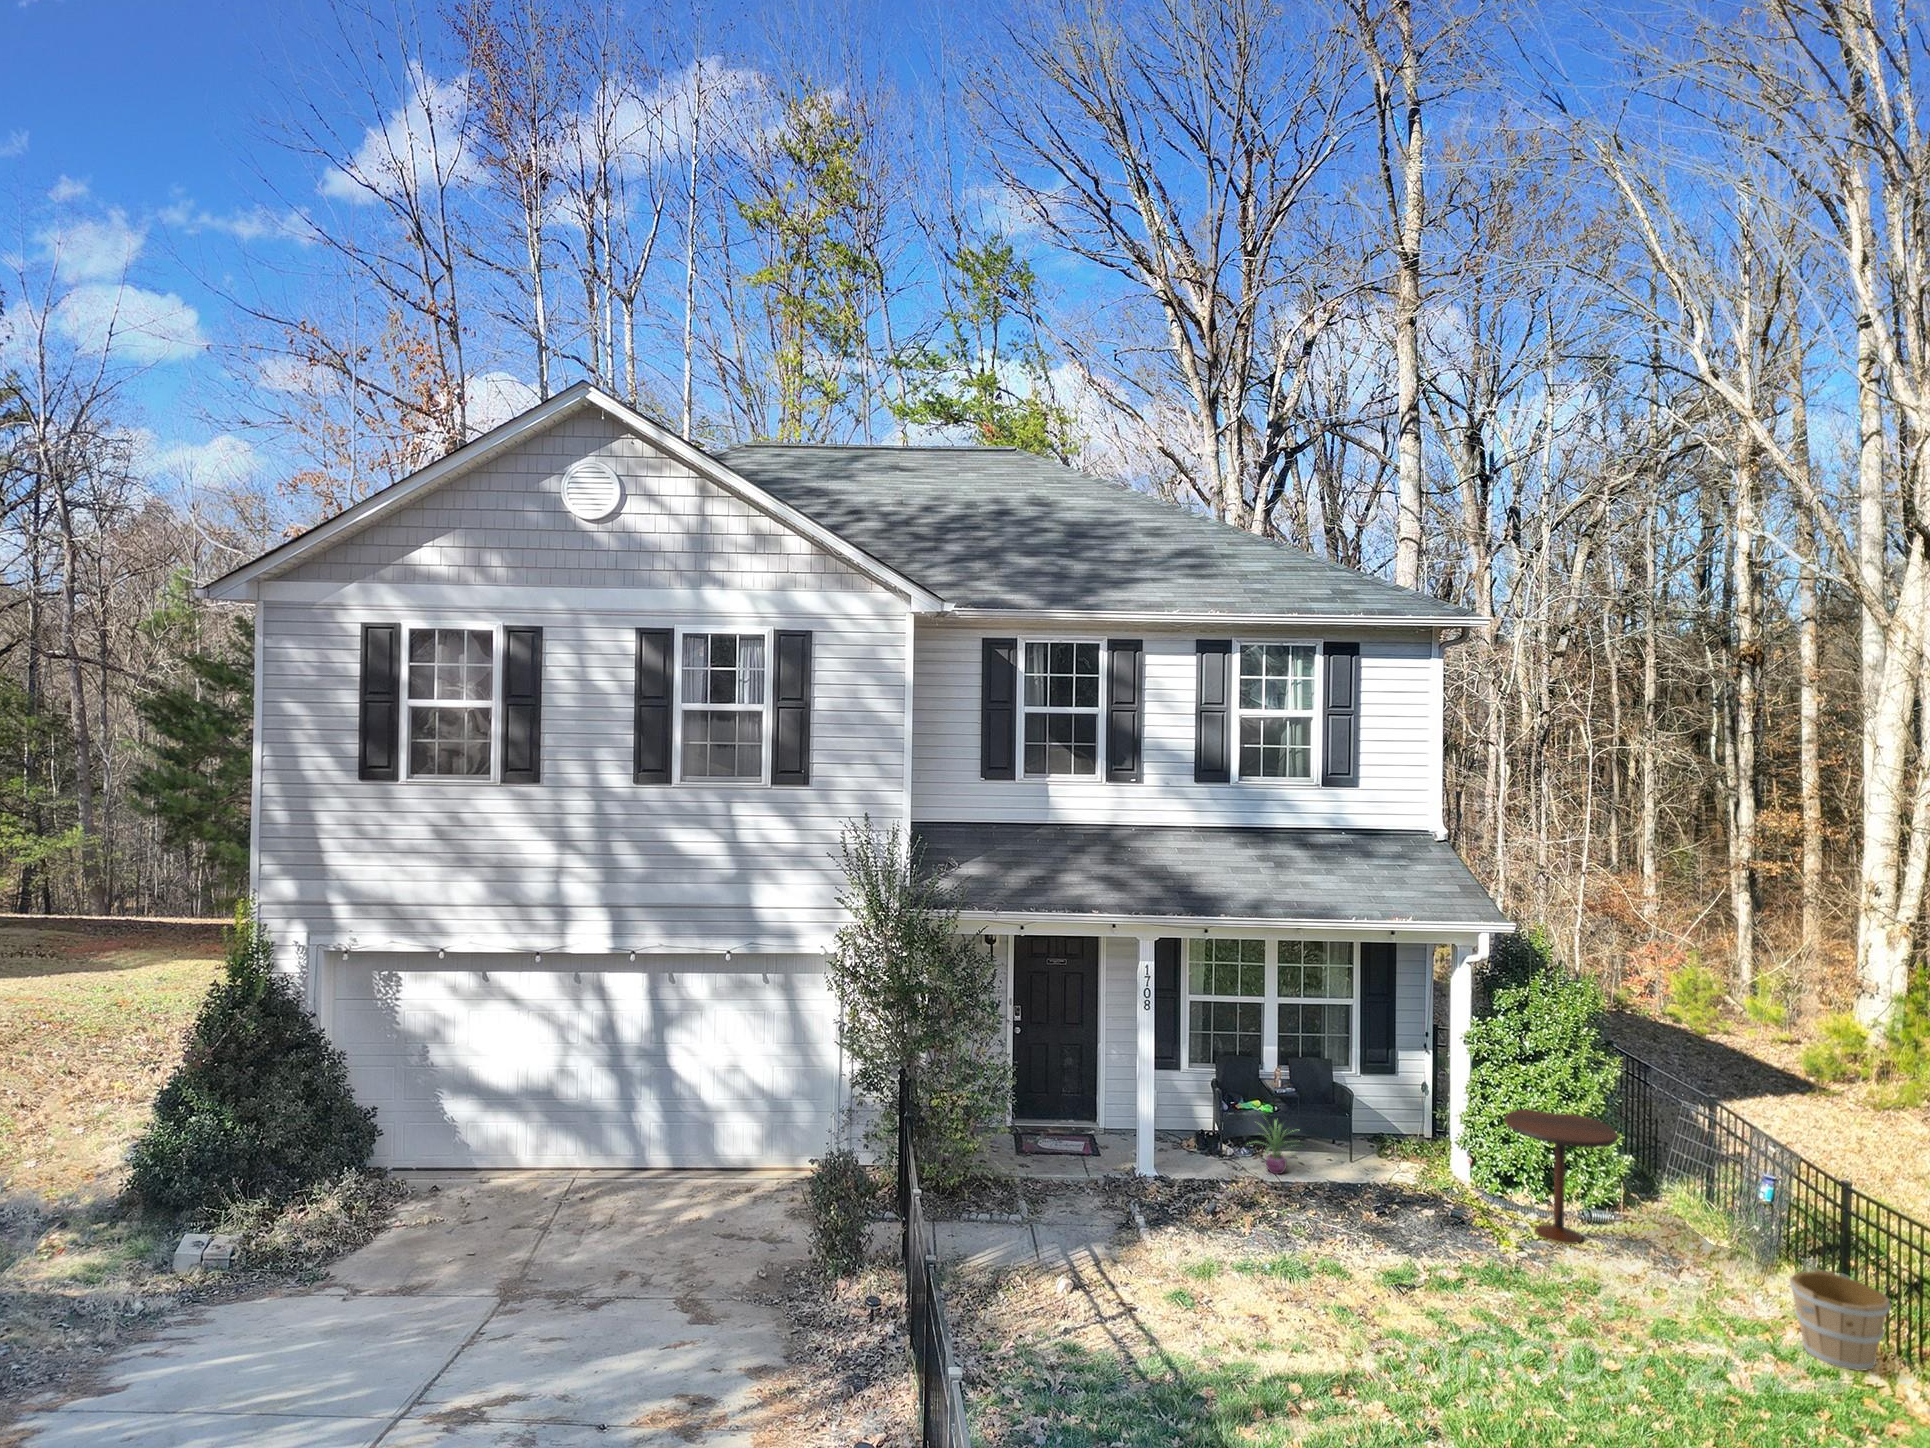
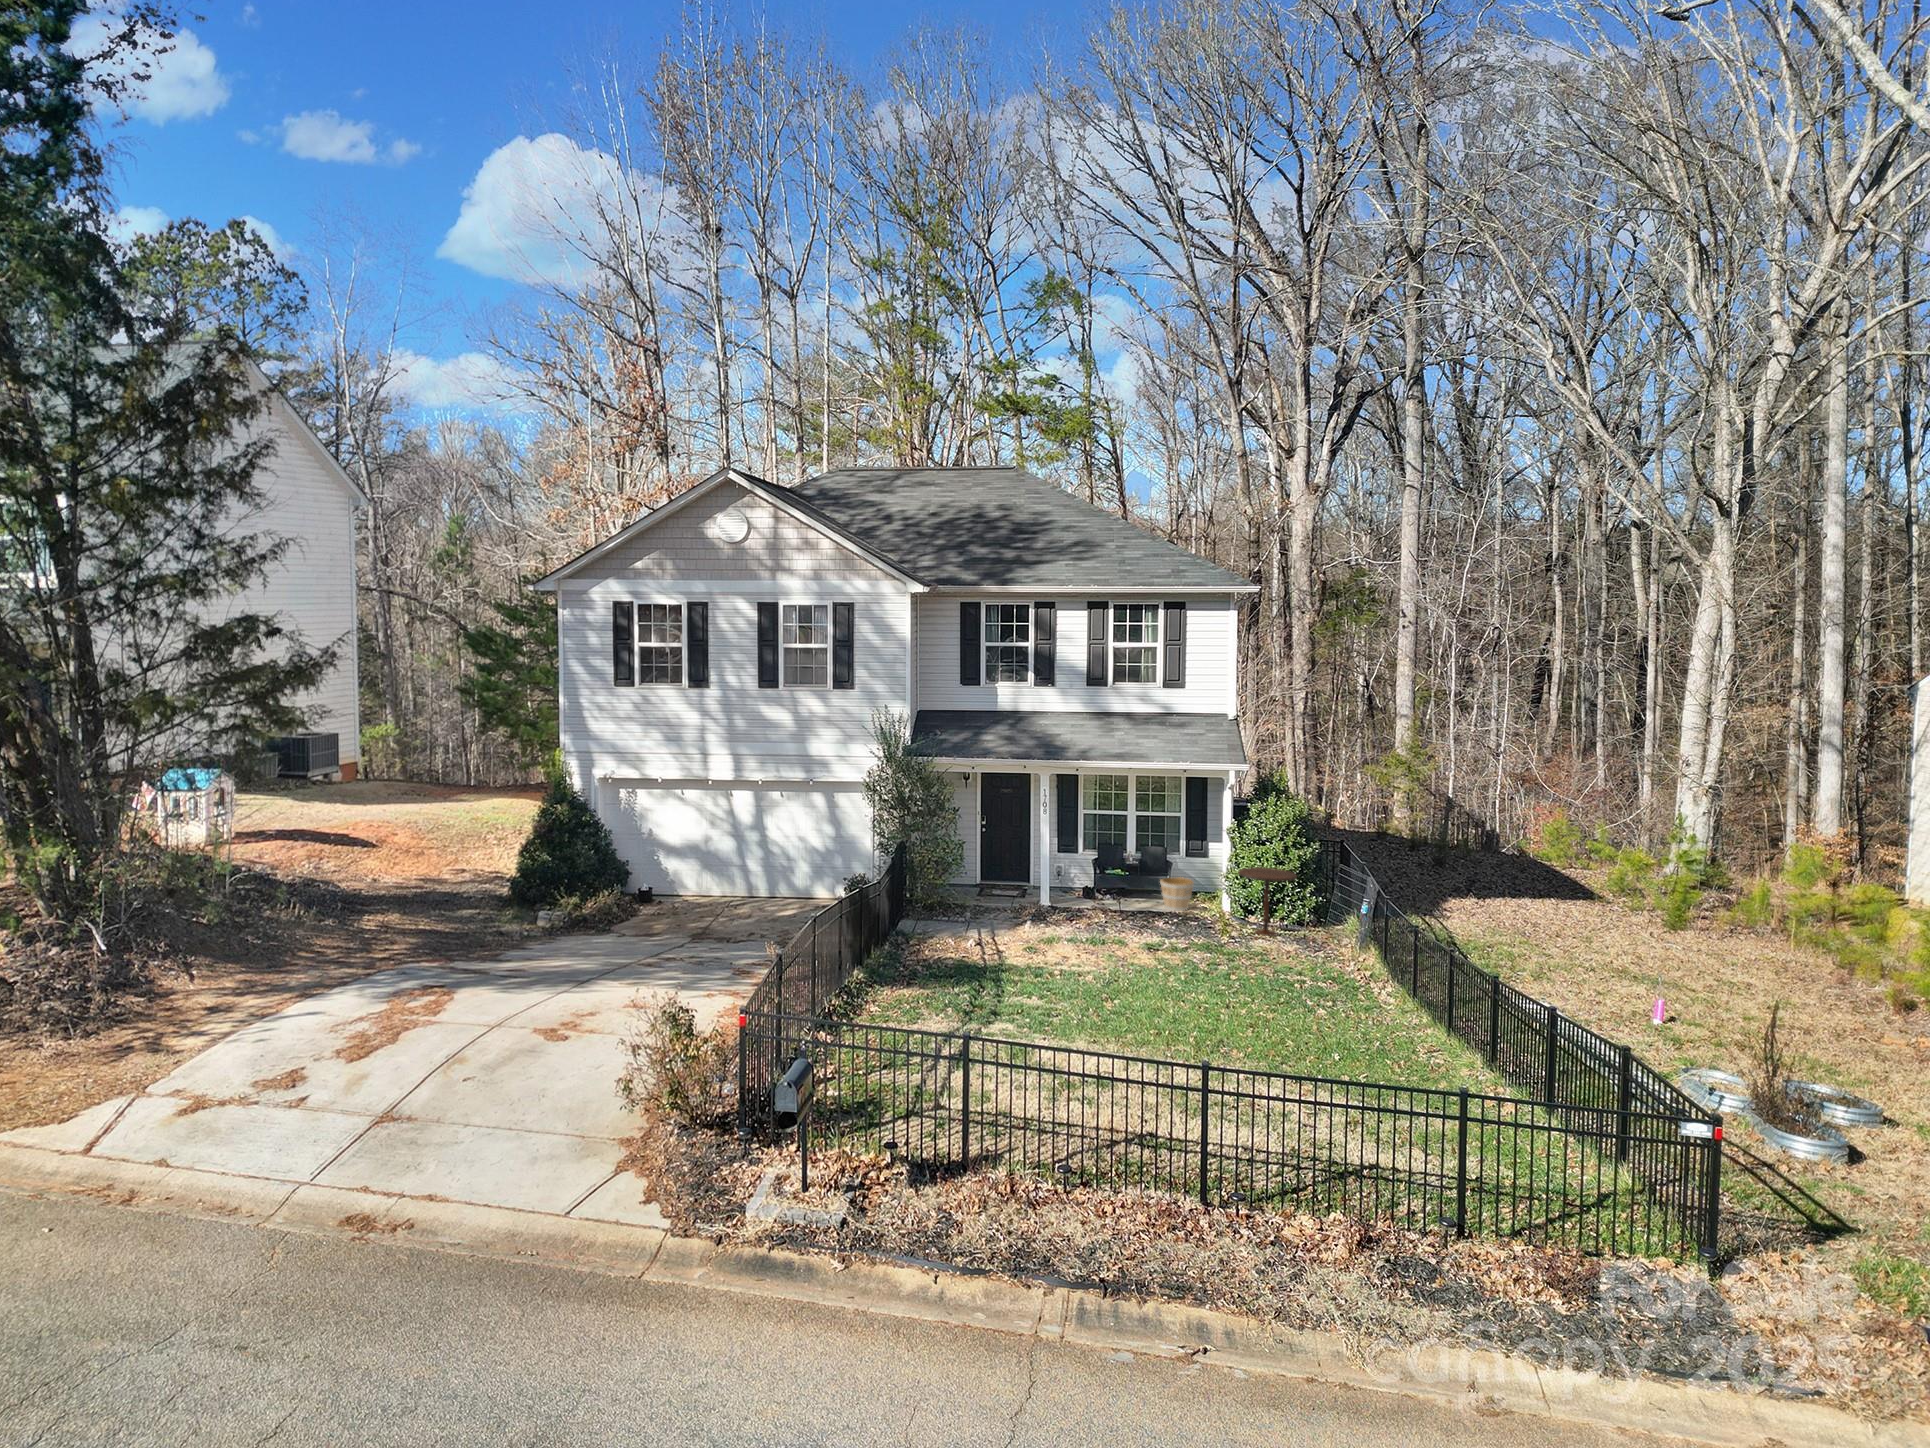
decorative plant: present [1247,1120,1293,1174] -> none [1107,875,1143,909]
wooden bucket: present [1790,1270,1891,1371] -> present [1160,877,1194,911]

